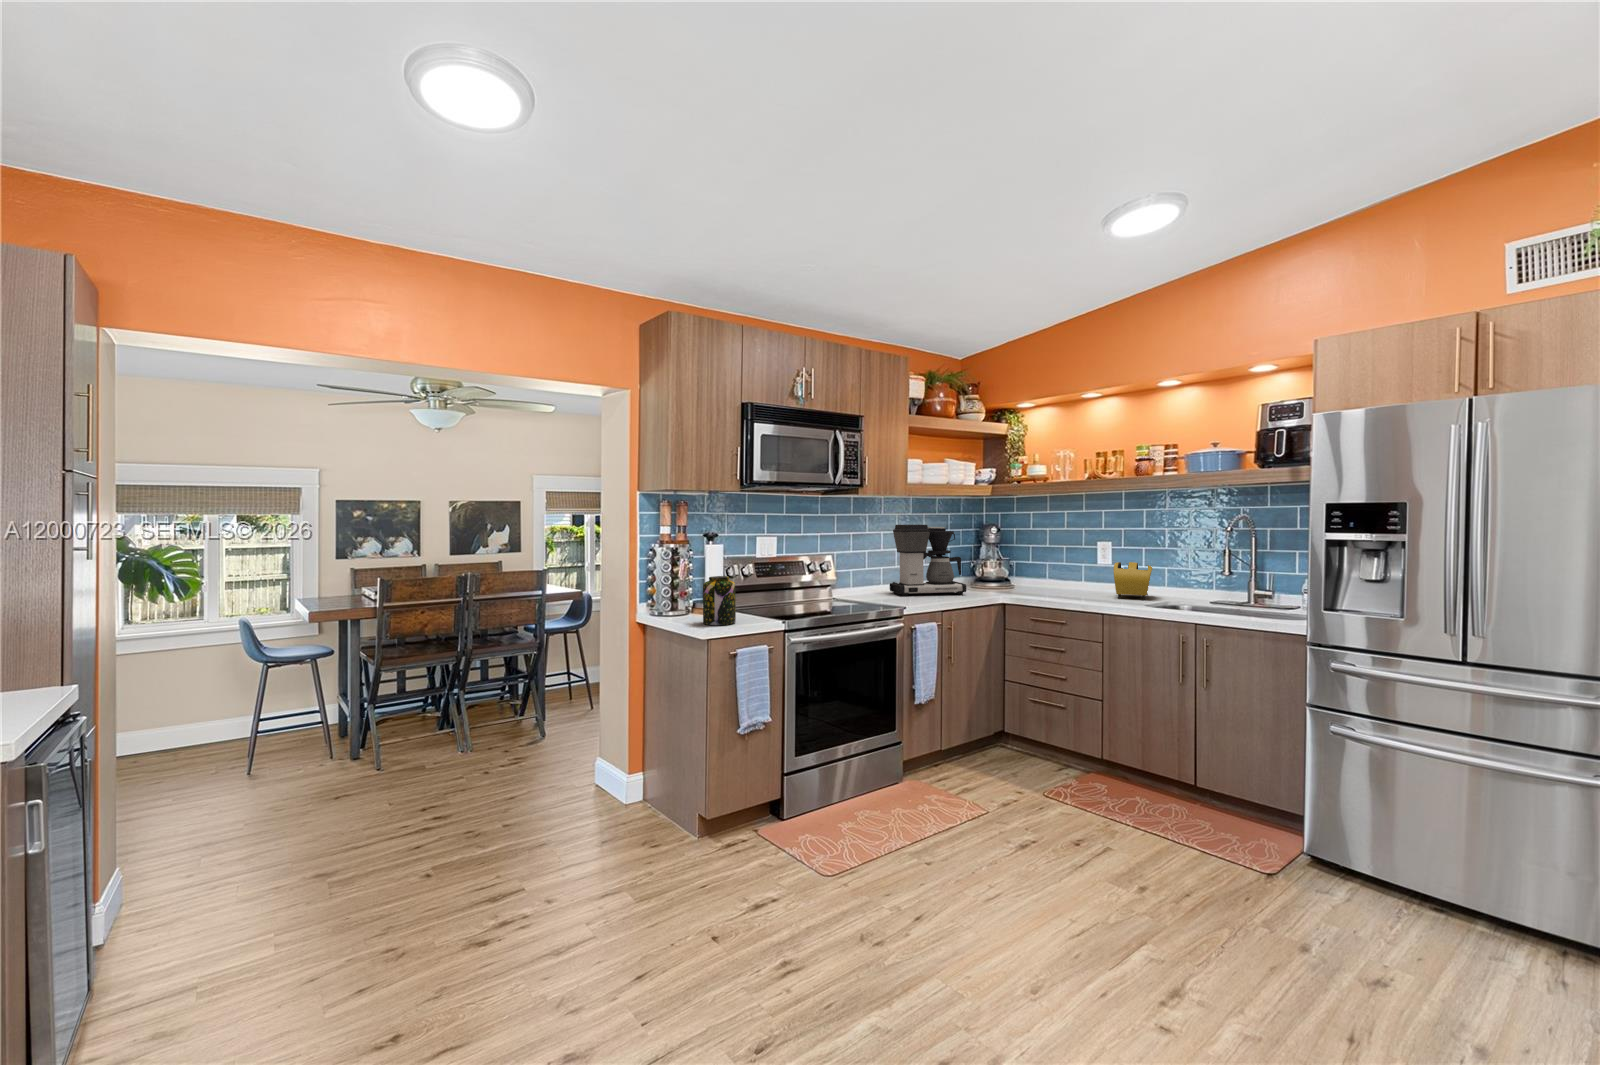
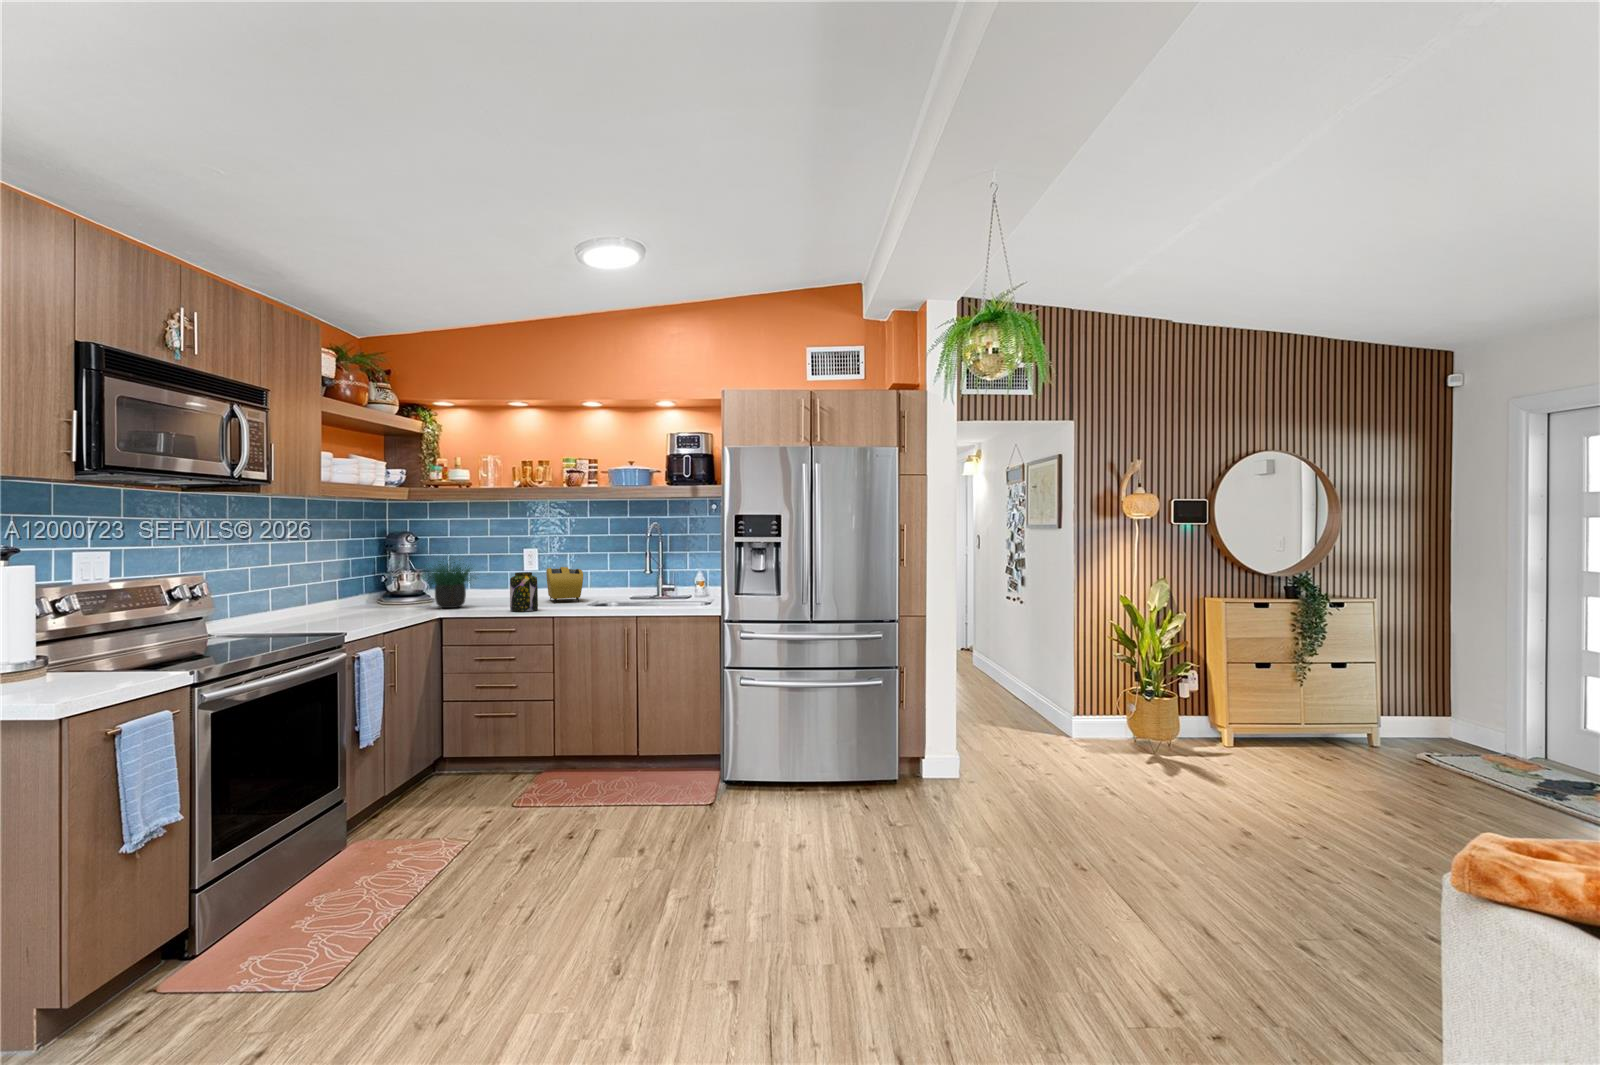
coffee maker: present [890,524,966,596] -> none [288,534,395,623]
potted plant: none [986,533,1049,594] -> present [425,559,472,608]
jar: present [703,576,736,625] -> present [510,572,538,612]

